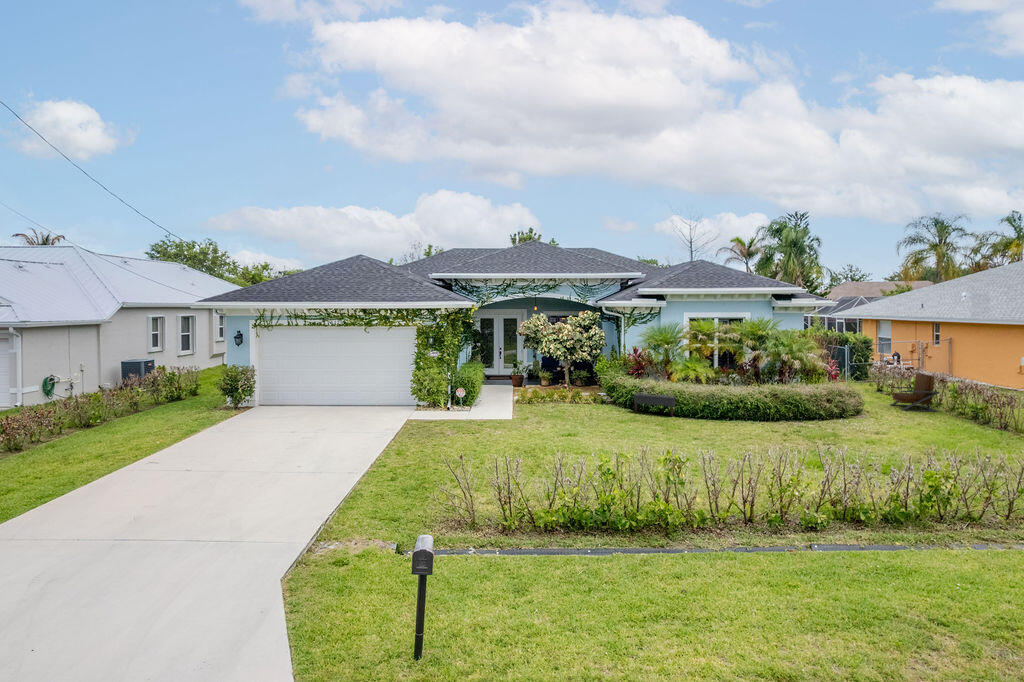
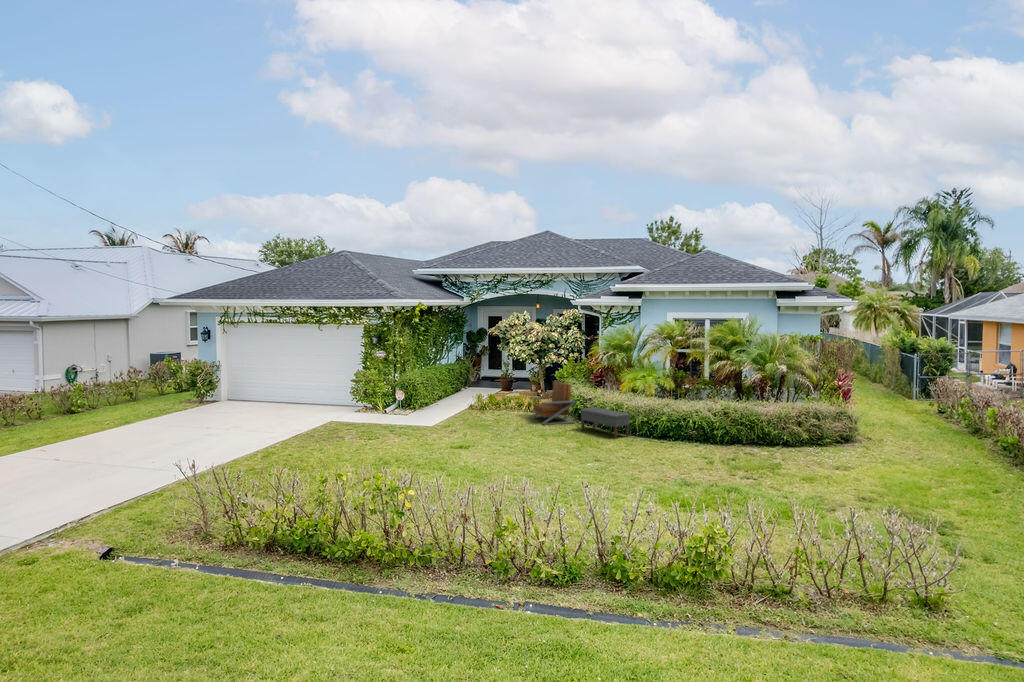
lounge chair: present [890,373,939,412] -> present [530,381,576,425]

